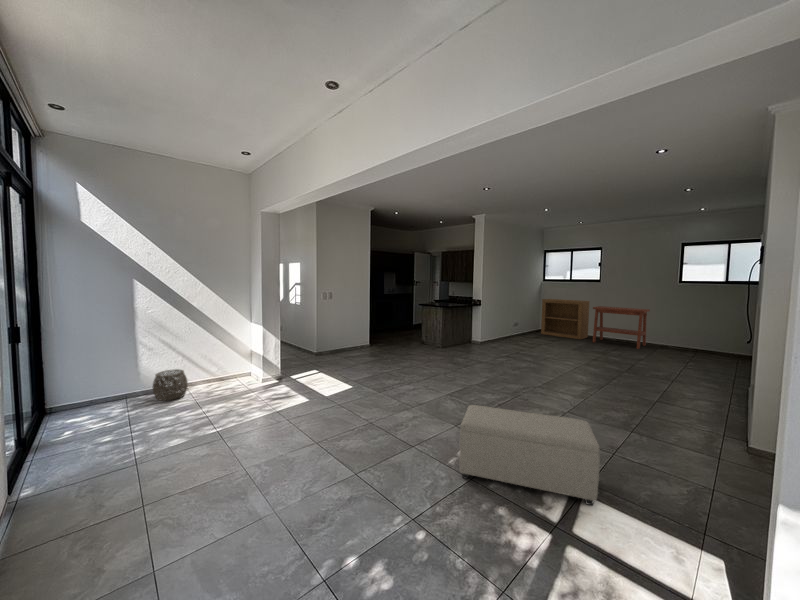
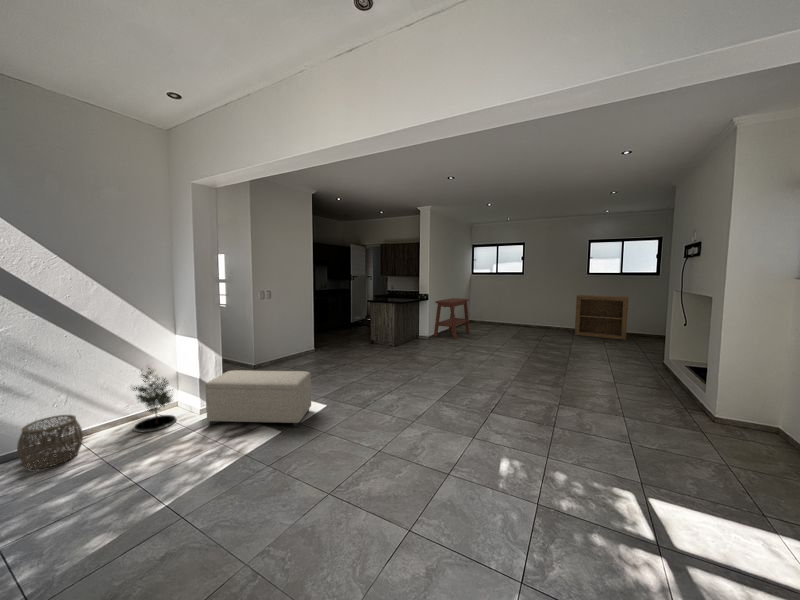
bookshelf: present [541,299,589,339] -> present [575,295,628,340]
side table: present [593,306,650,349] -> present [434,298,470,339]
potted tree: none [217,341,247,389] -> present [133,368,176,432]
ottoman: present [459,405,600,505] -> present [205,370,311,427]

